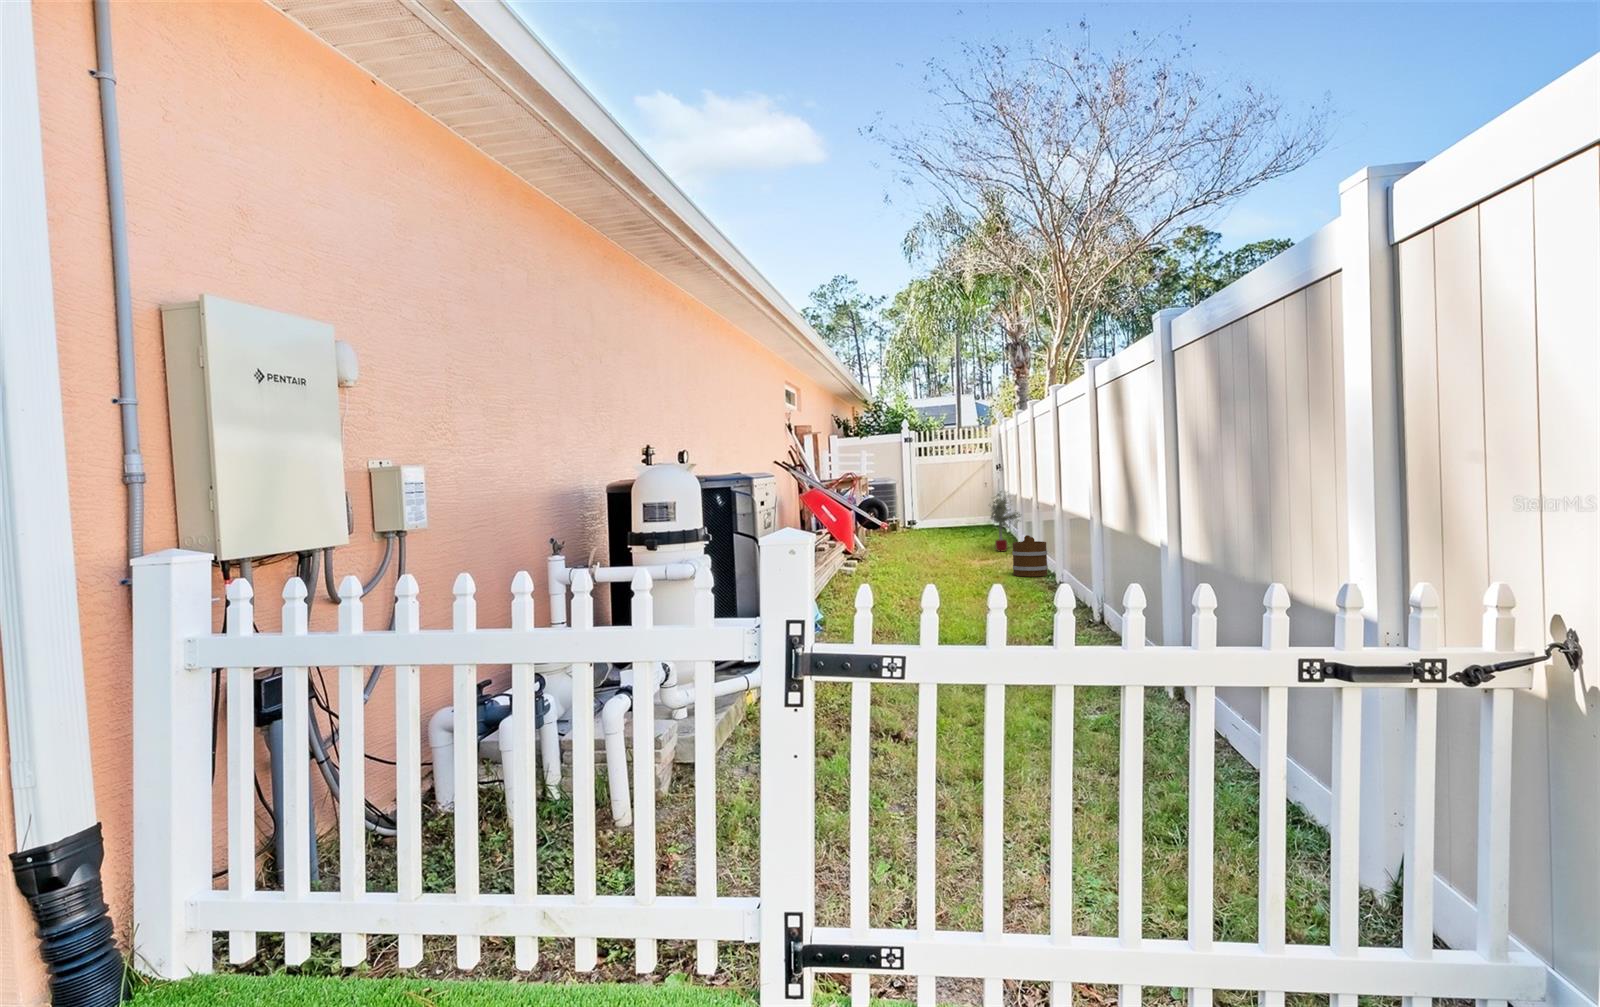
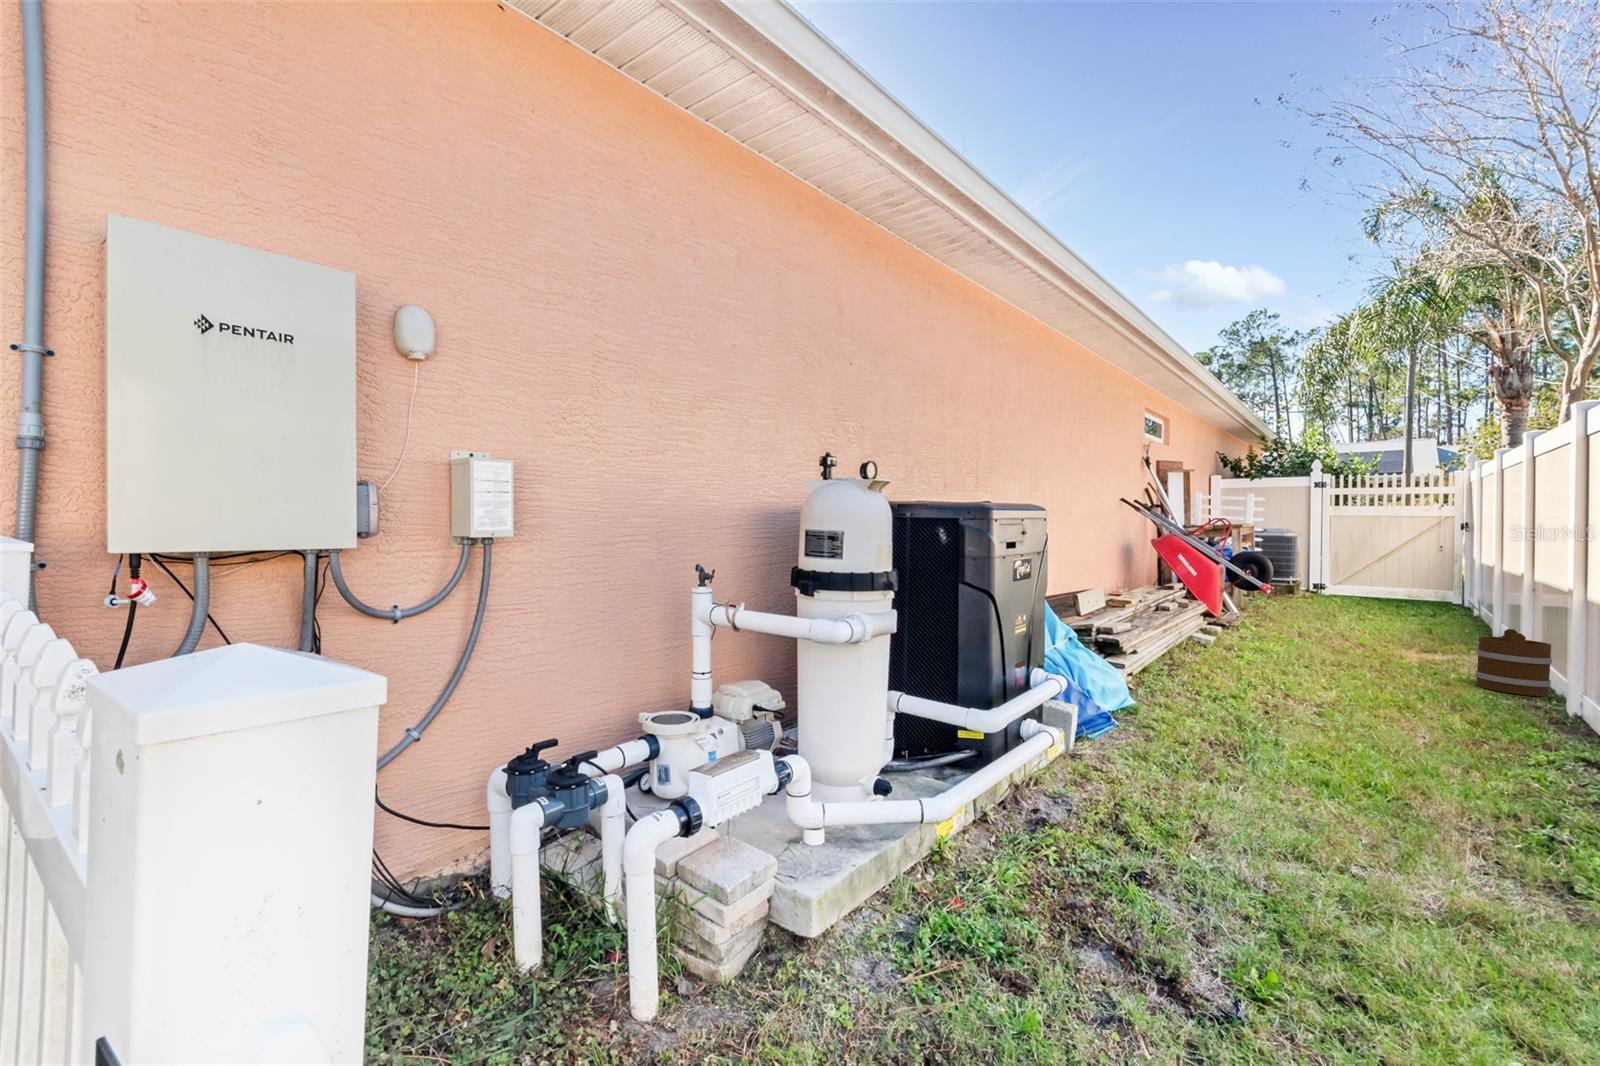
potted tree: present [991,491,1020,551] -> none [1438,558,1505,643]

